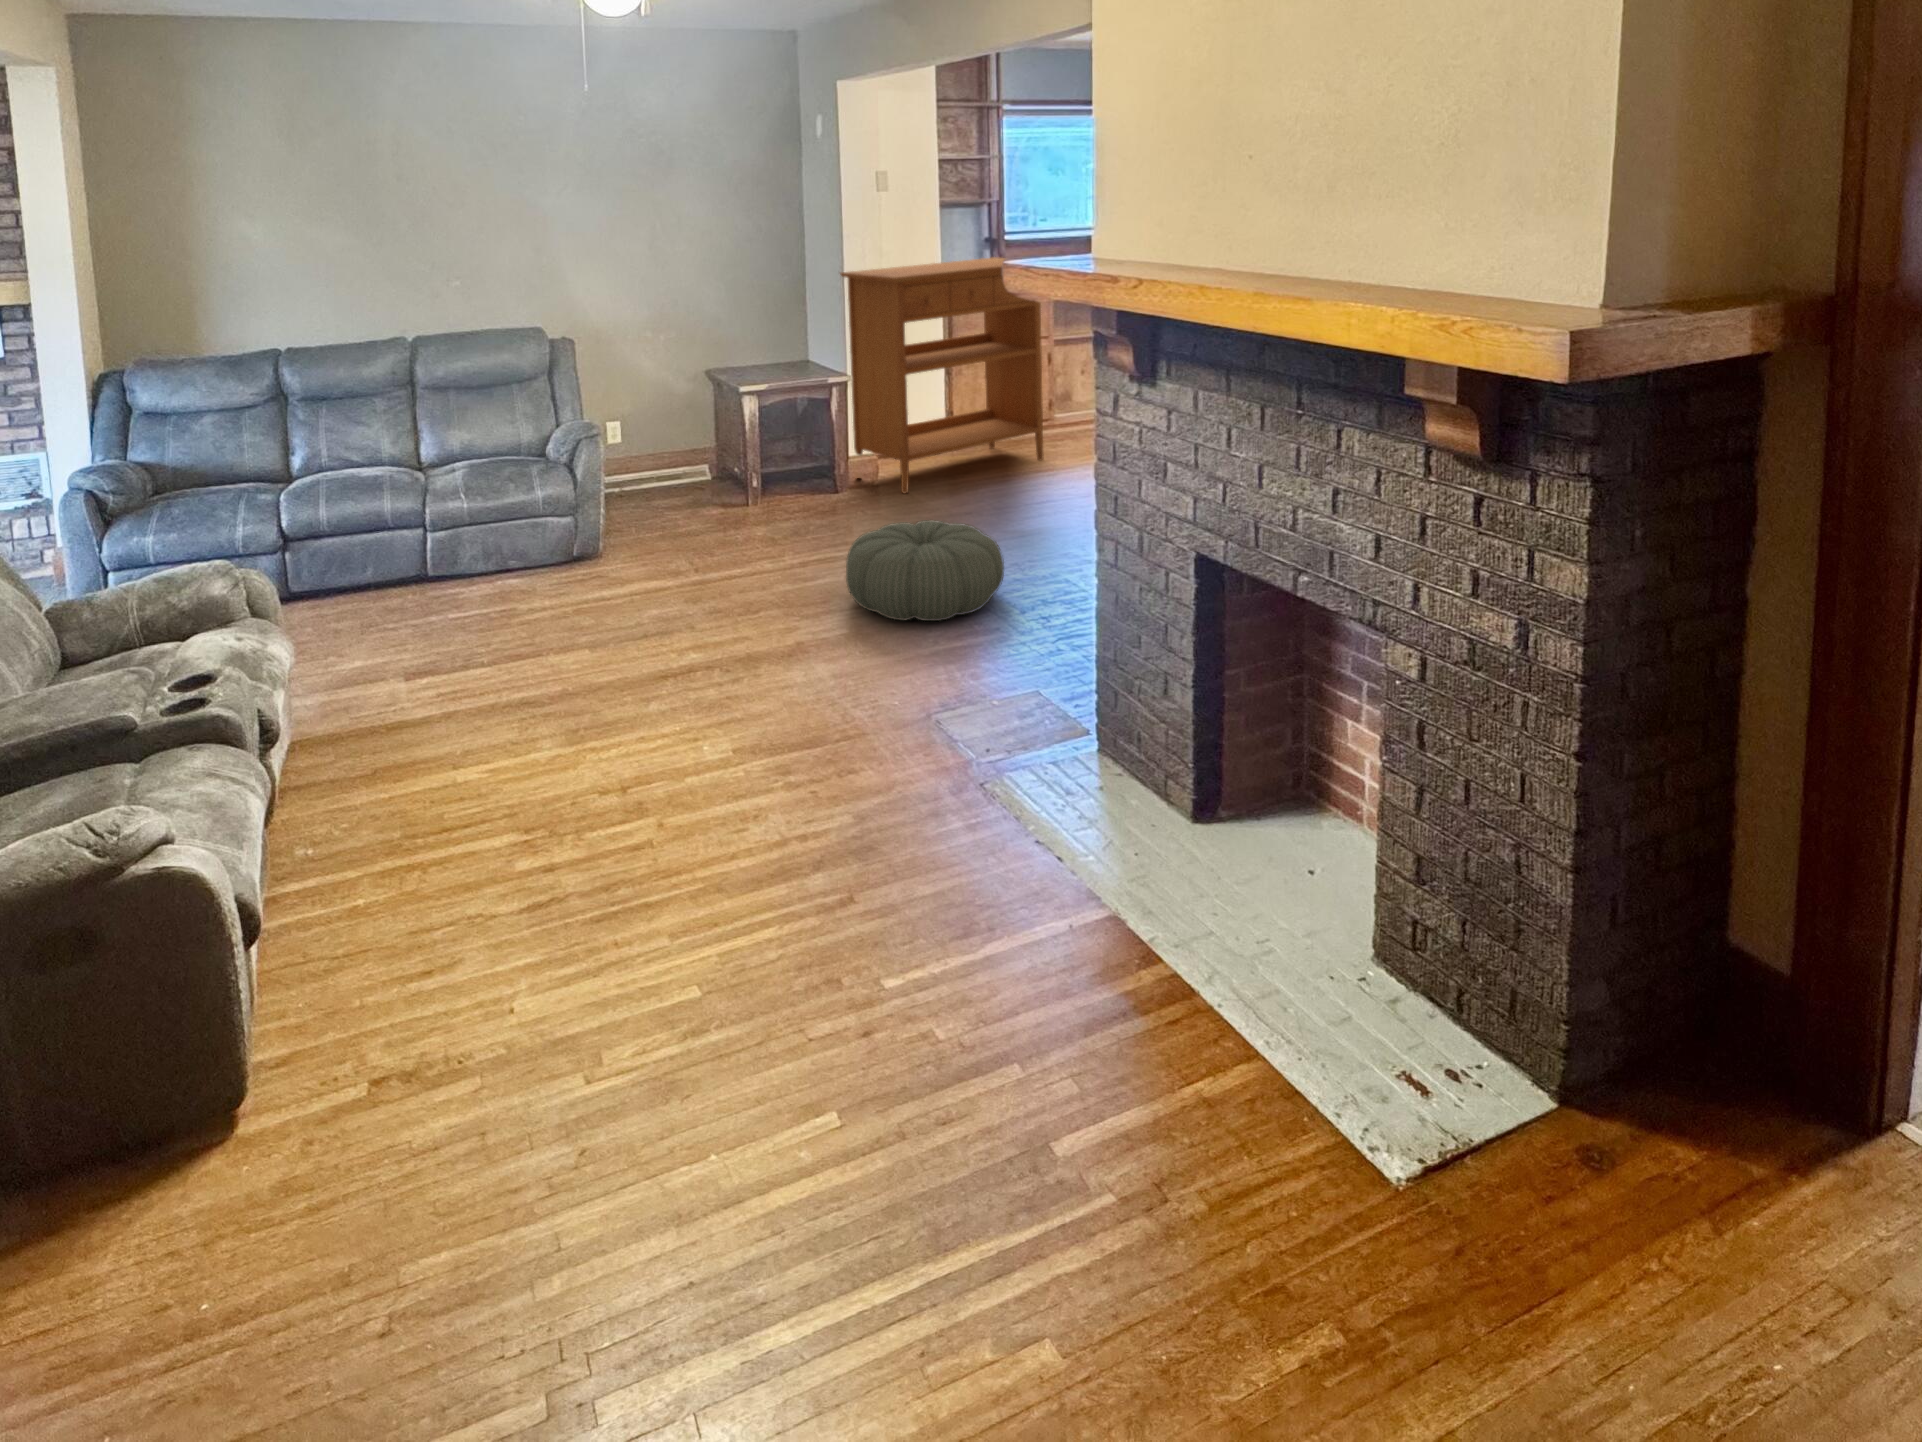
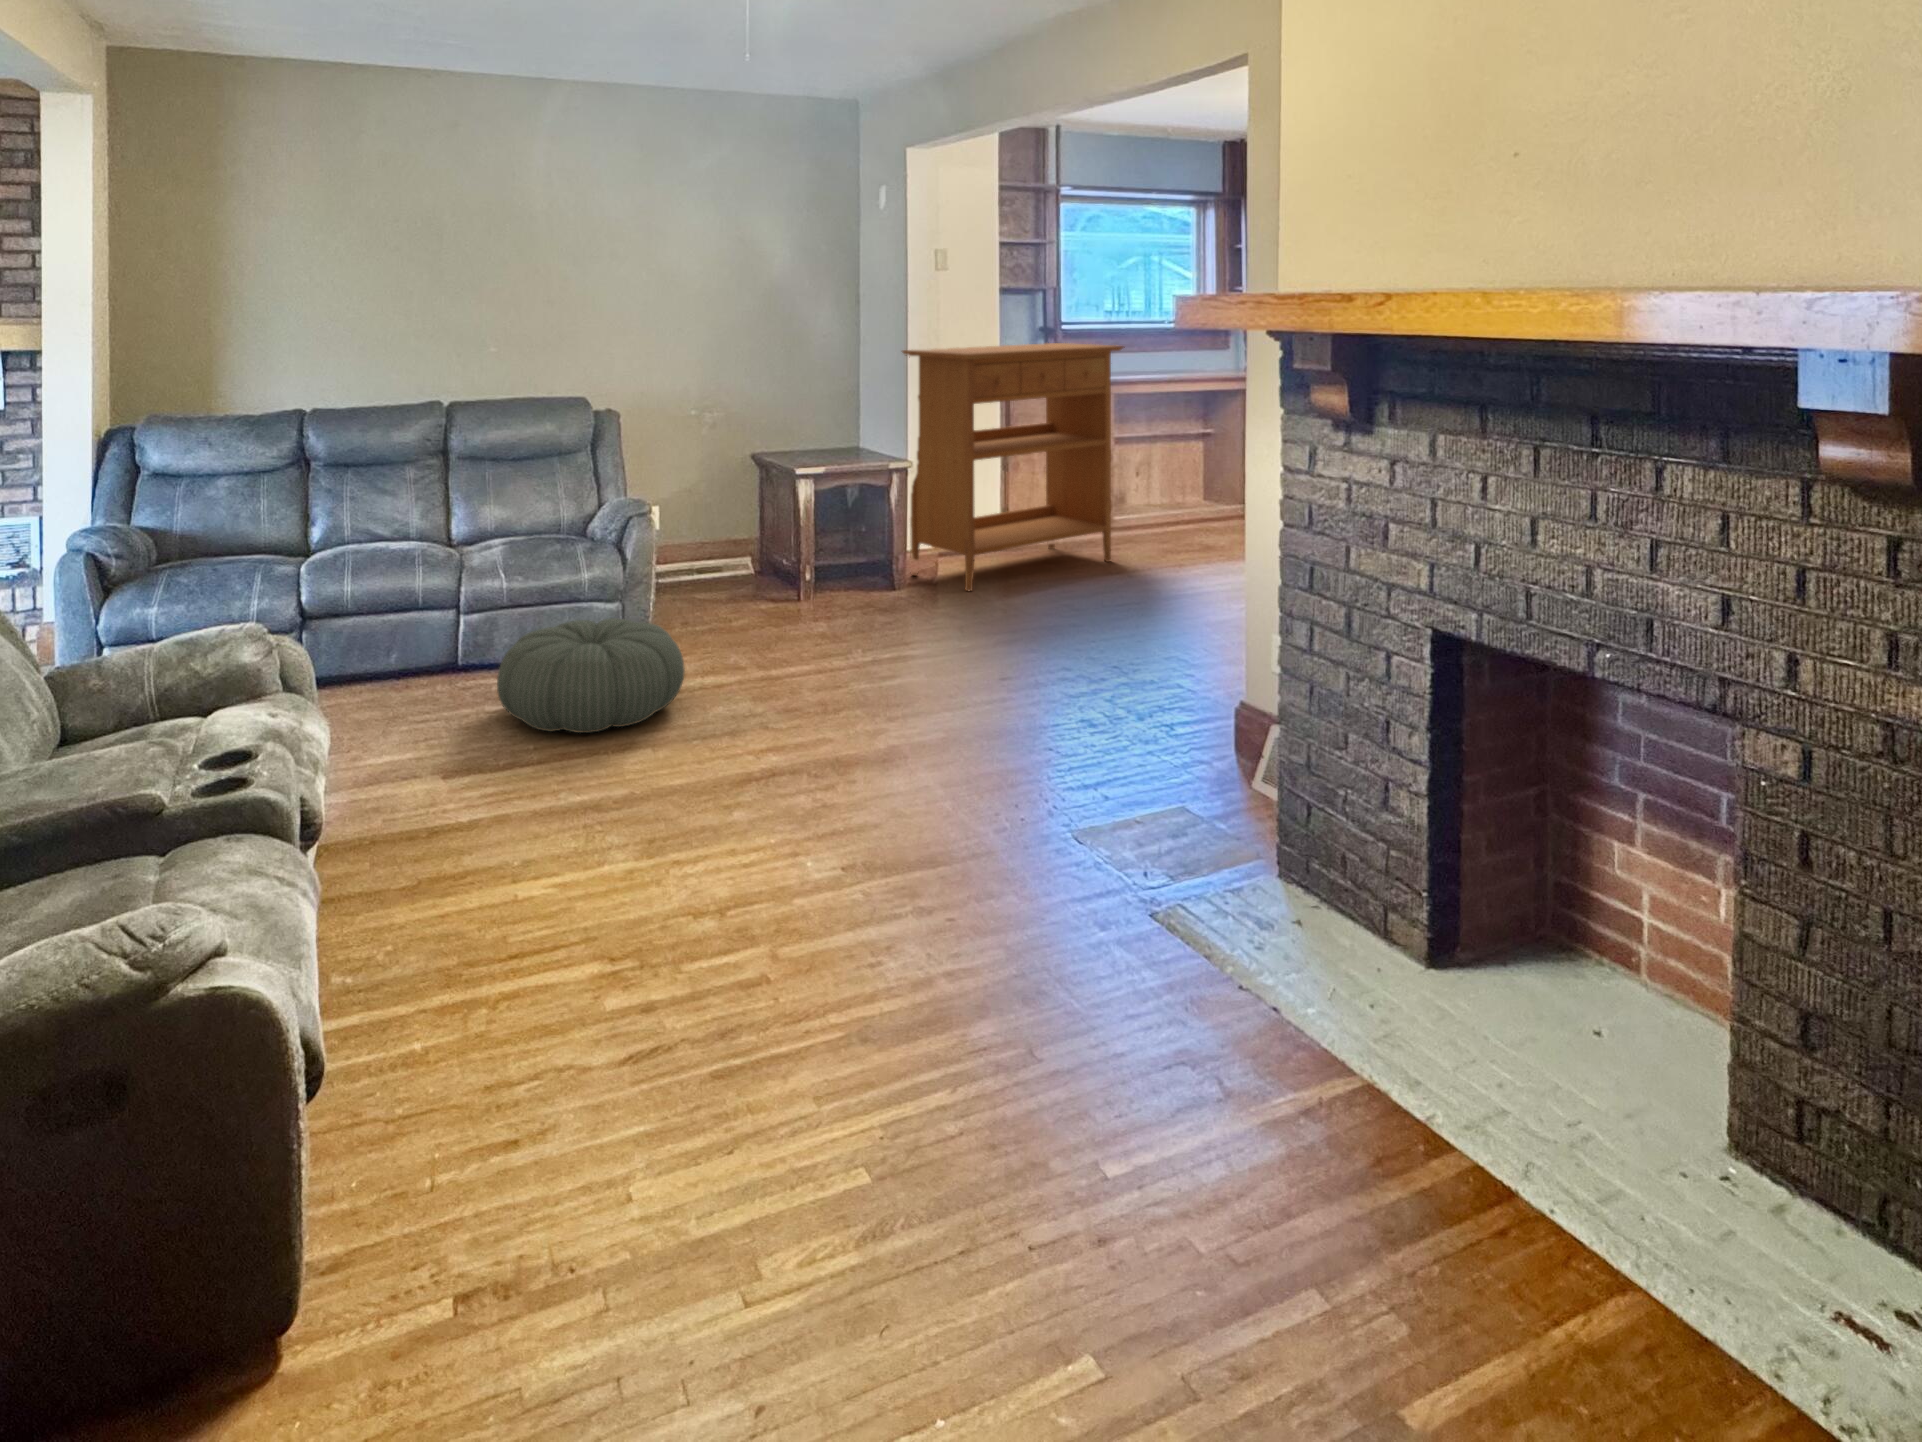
pouf: present [846,520,1004,621] -> present [497,618,685,733]

